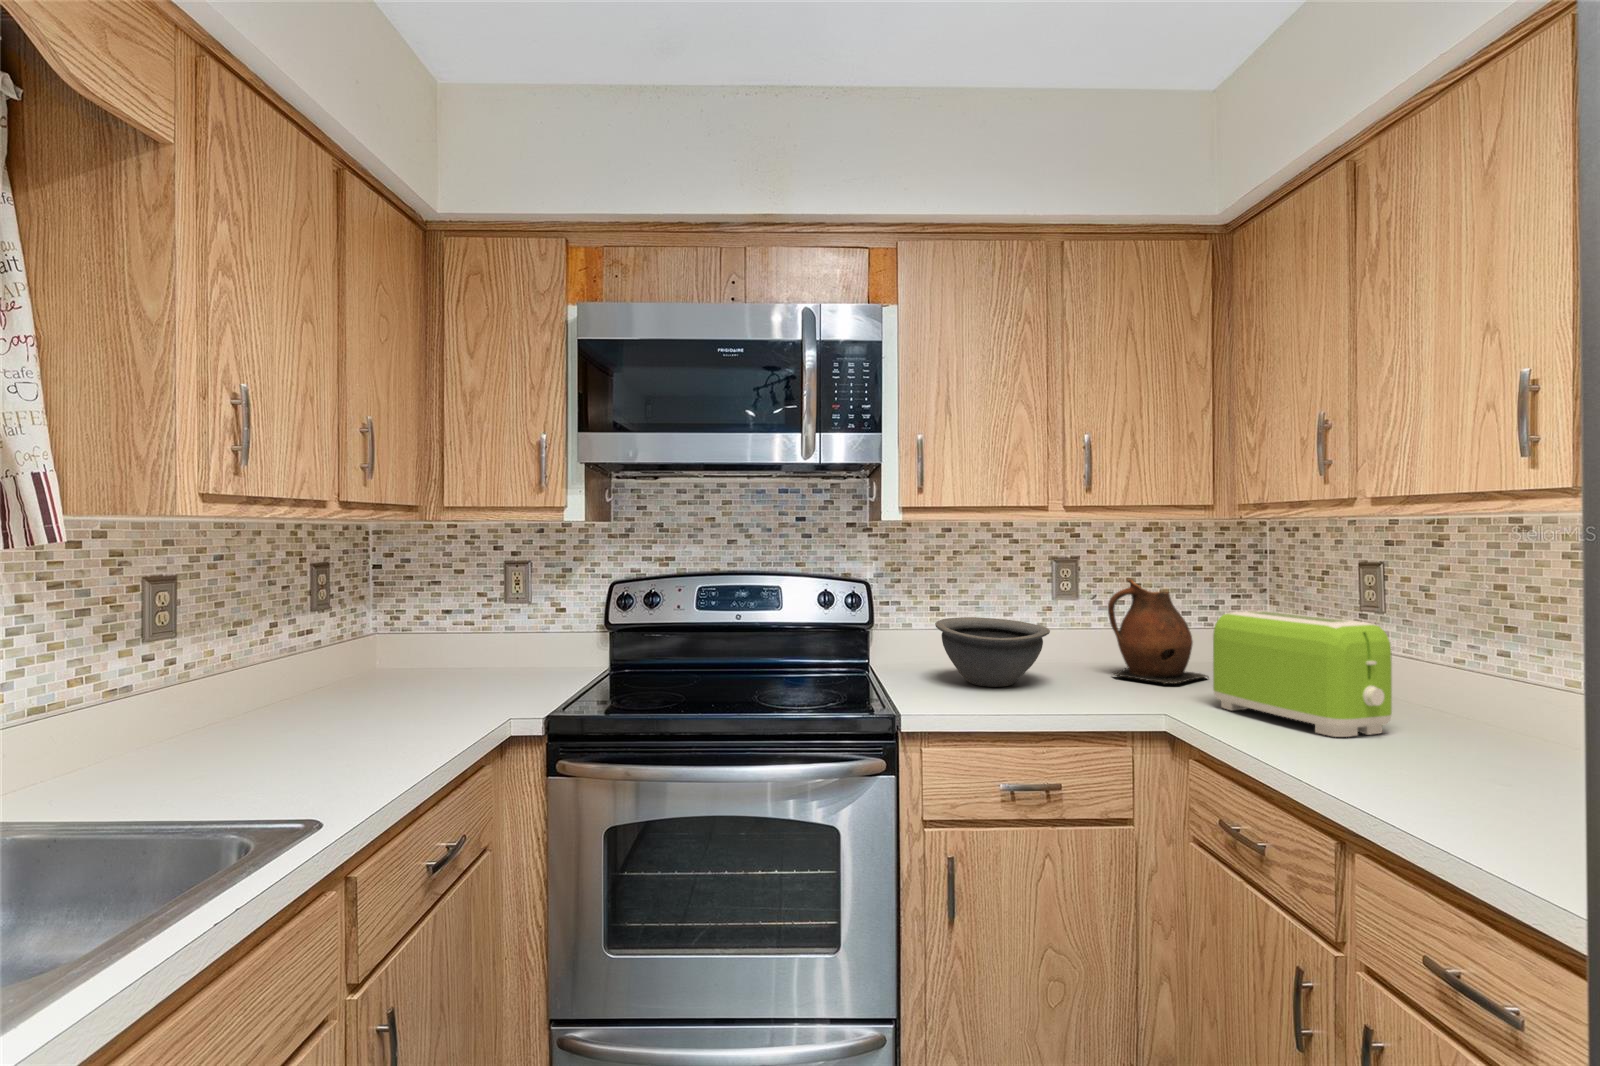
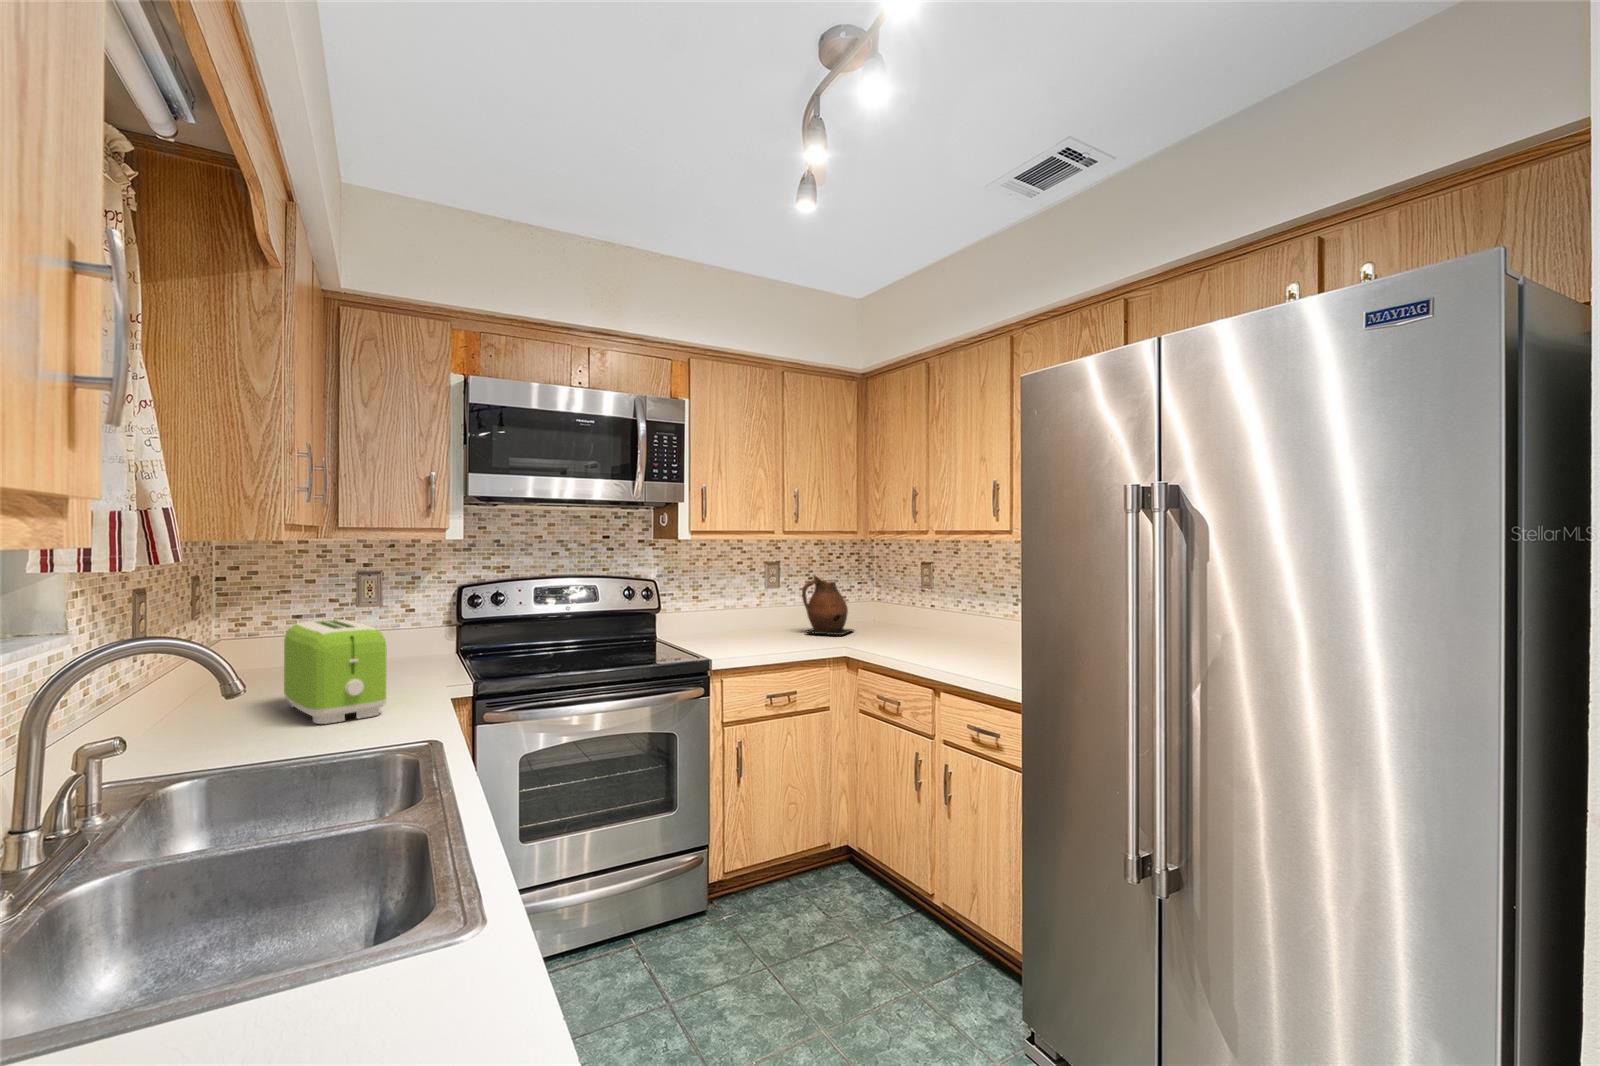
toaster: present [1213,611,1392,737] -> present [284,619,386,724]
bowl: present [935,617,1050,687] -> none [707,602,778,644]

